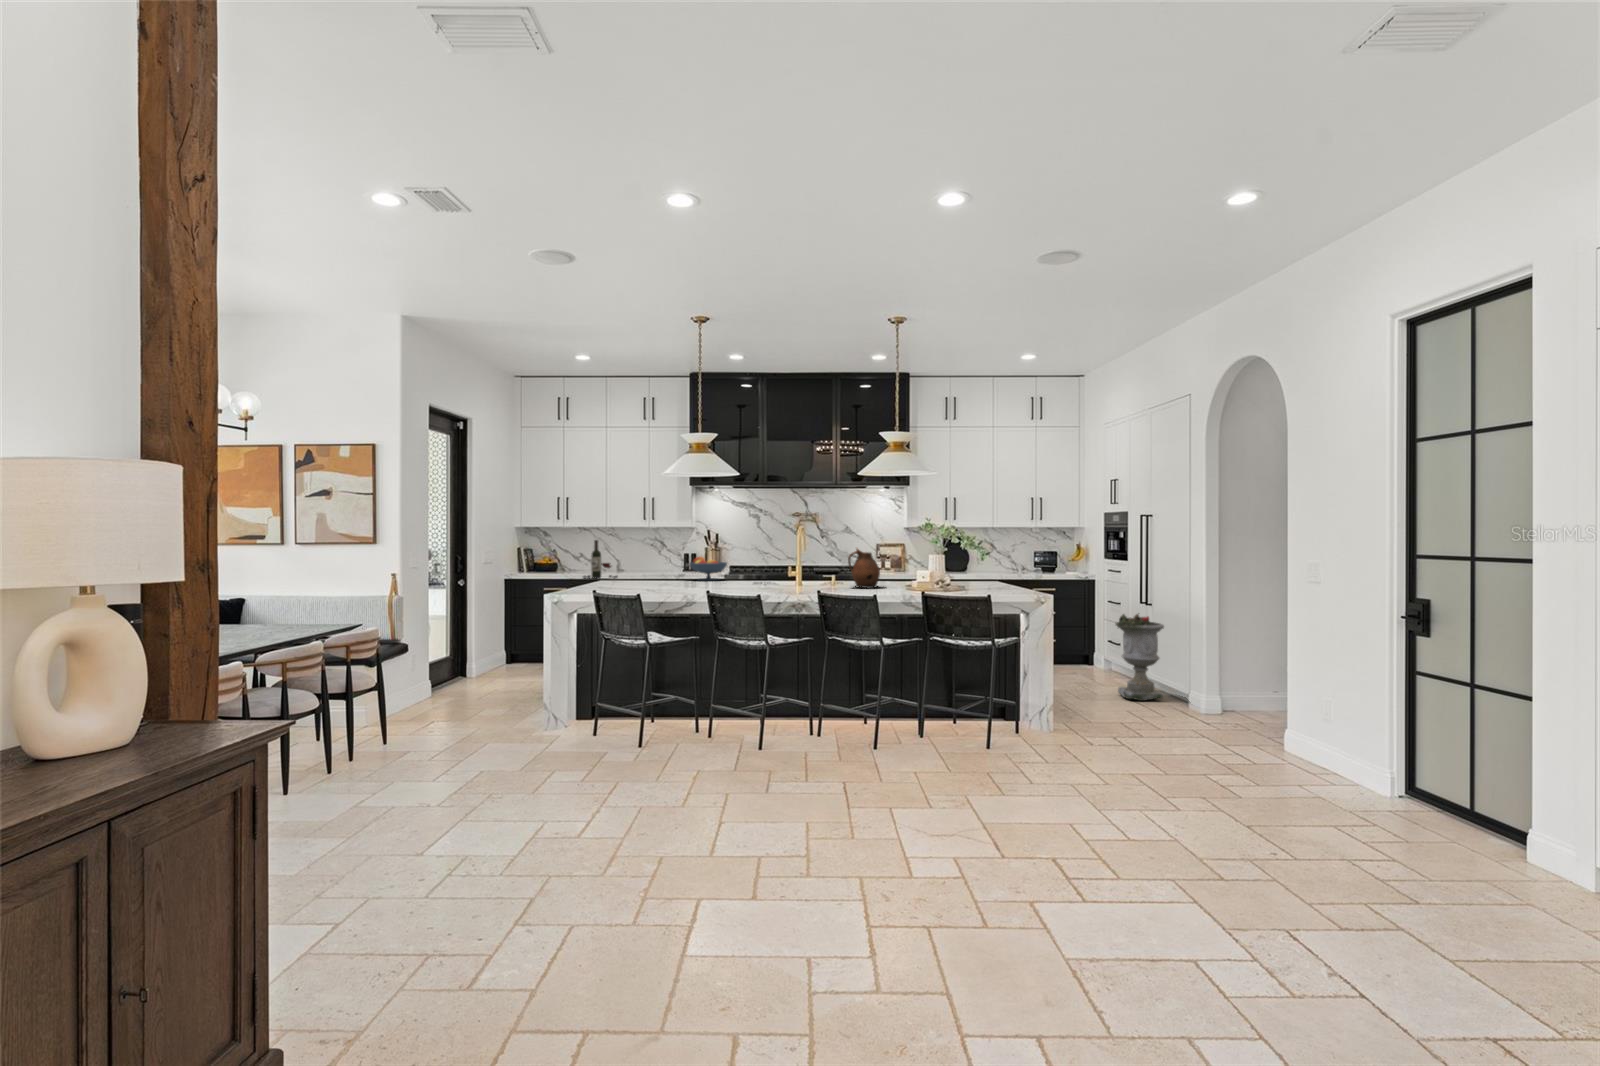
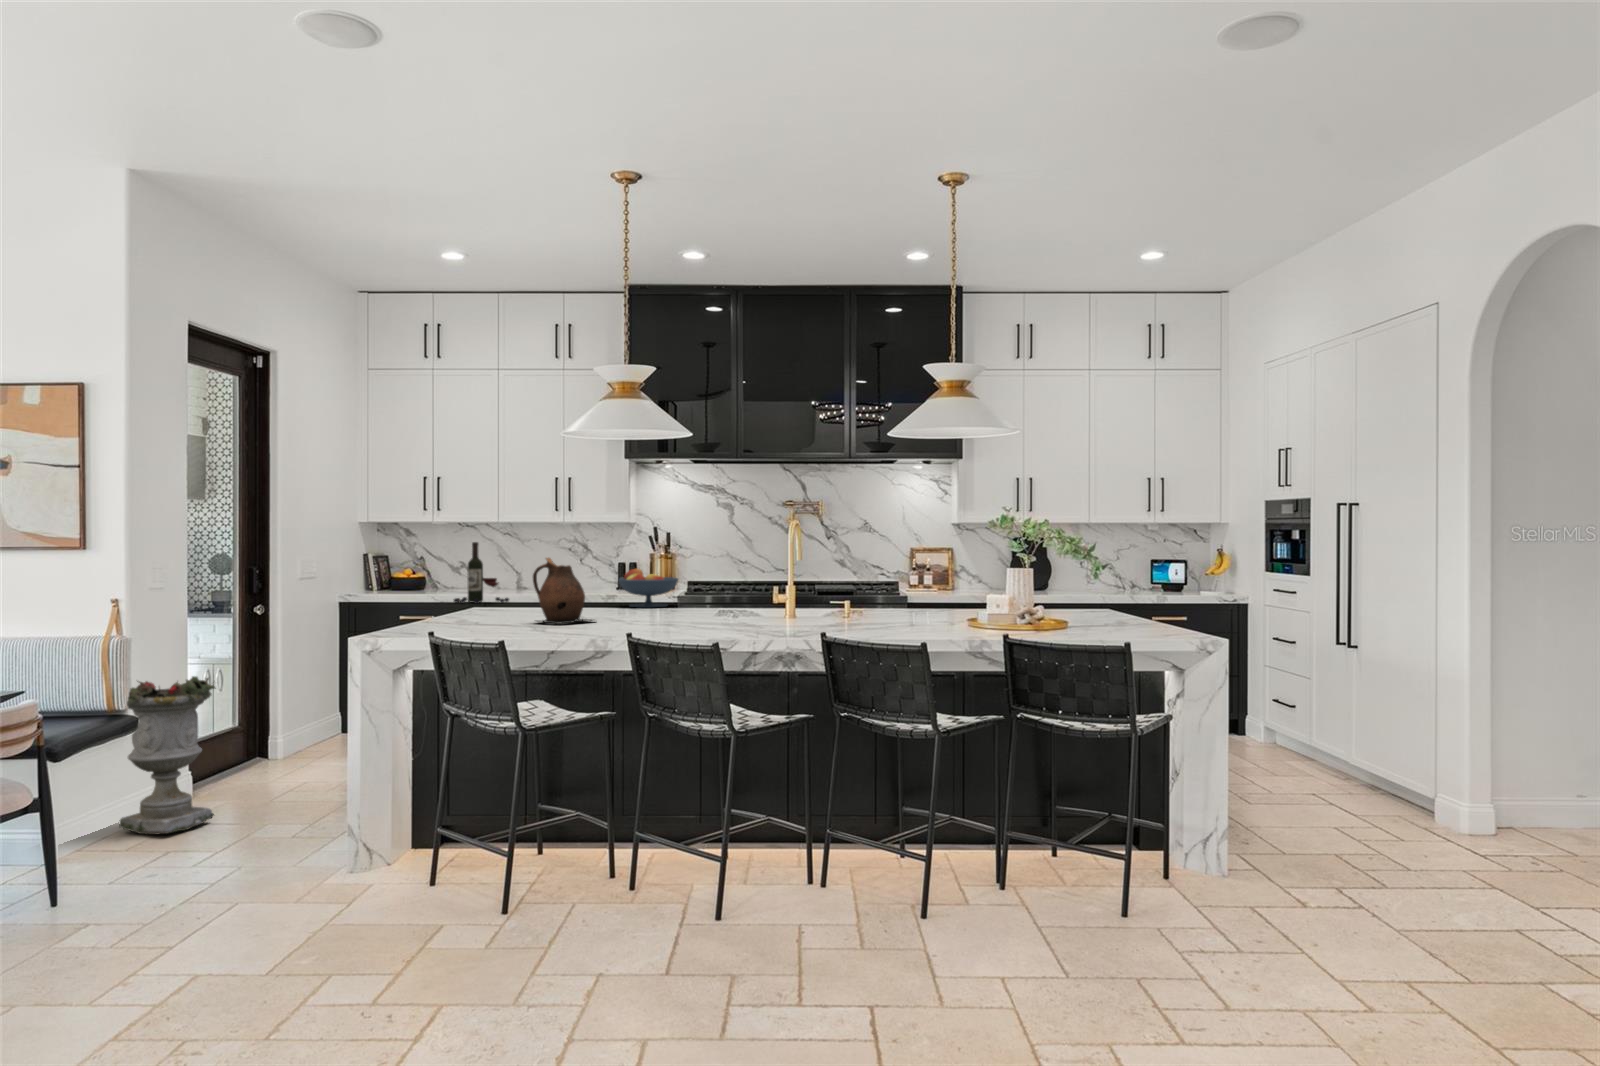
ceramic pitcher: present [848,549,880,588] -> present [533,558,593,624]
planter: present [1116,613,1164,701] -> present [119,676,216,834]

